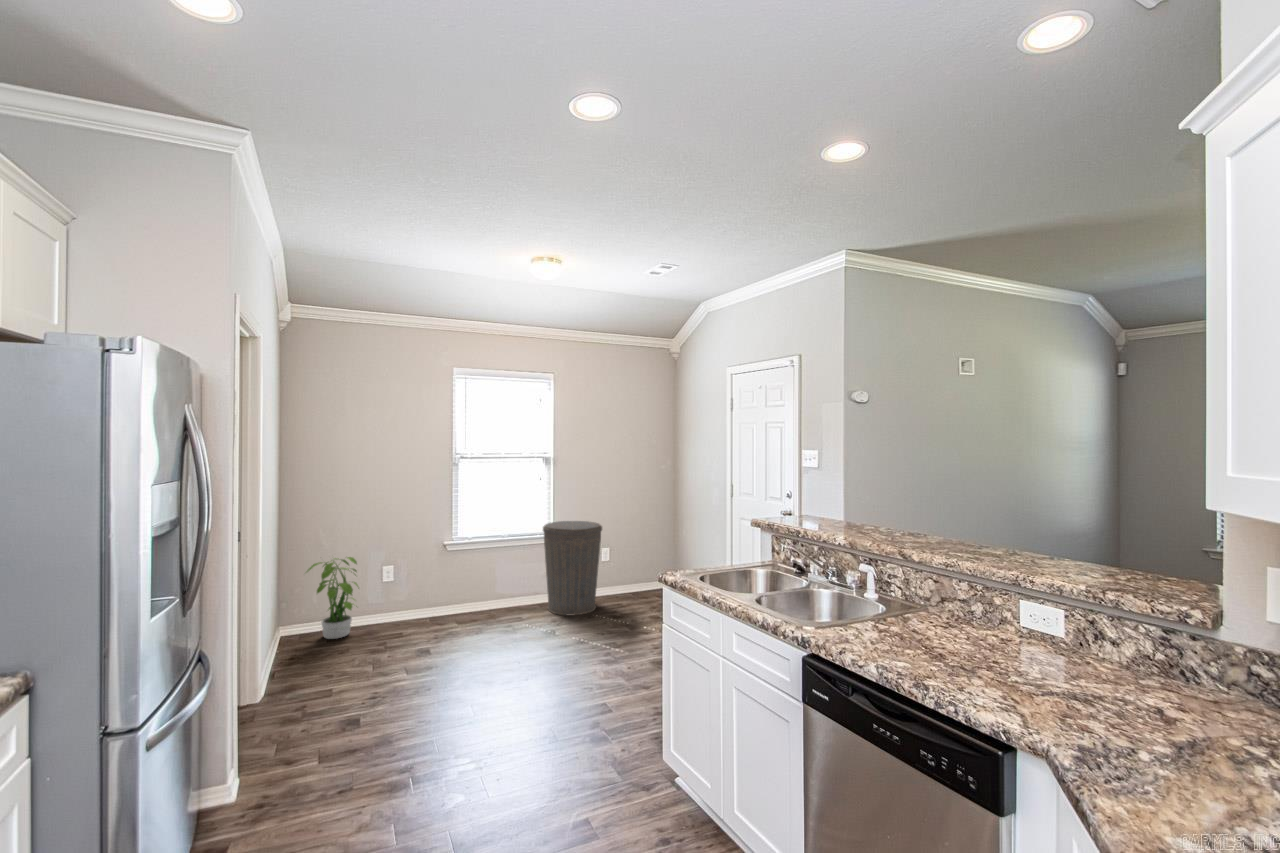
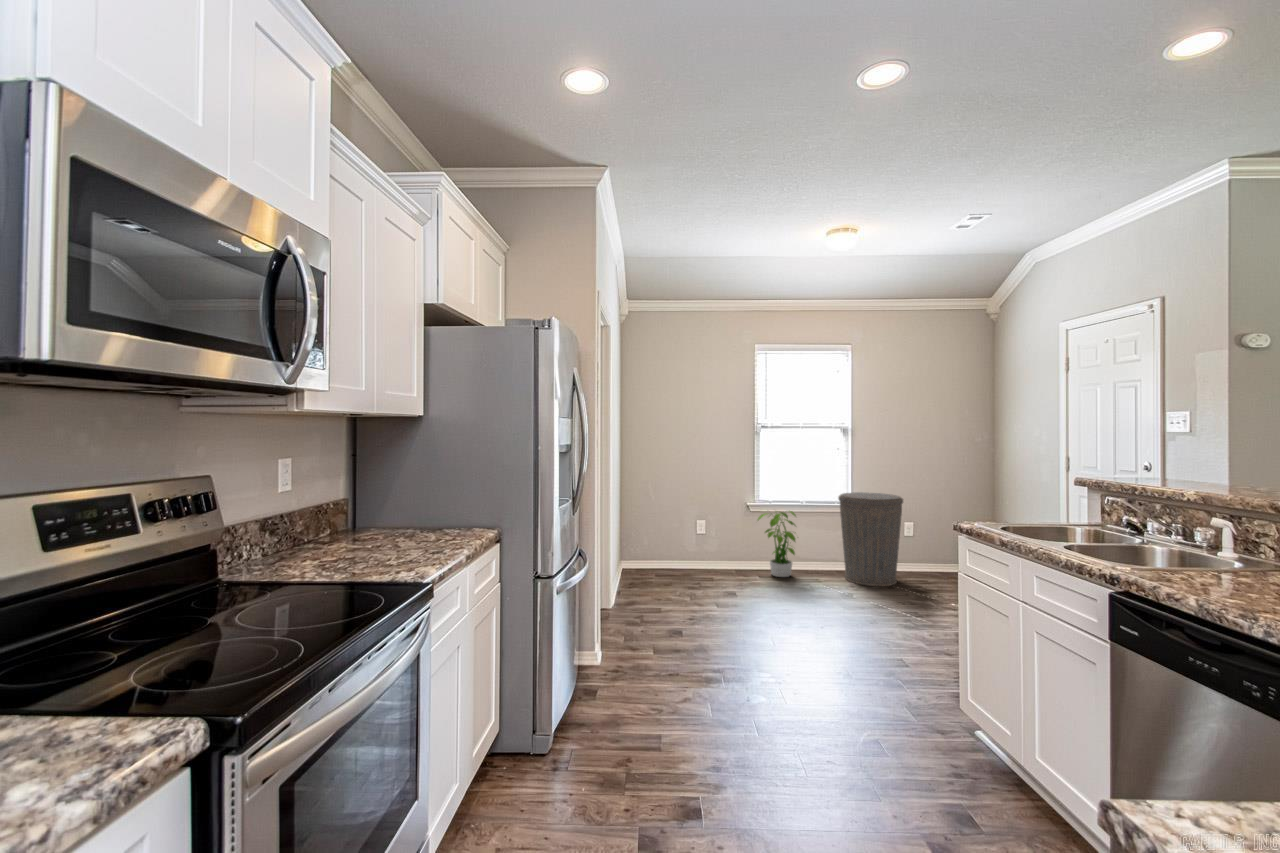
potted plant: present [307,557,358,639] -> present [757,511,796,577]

